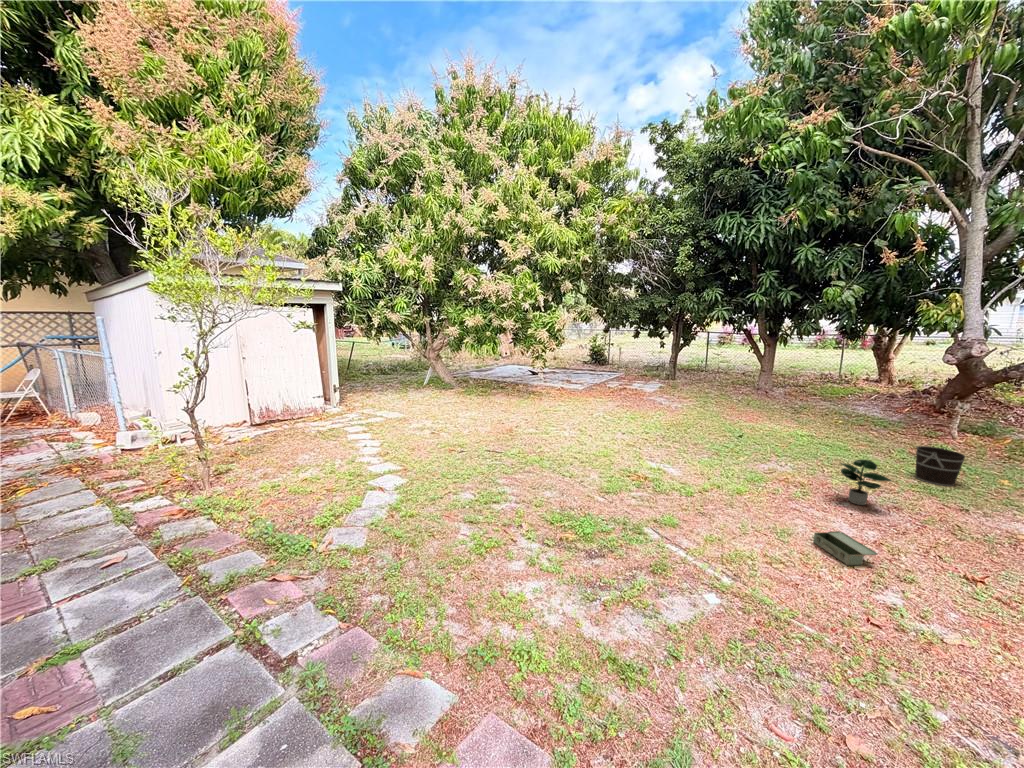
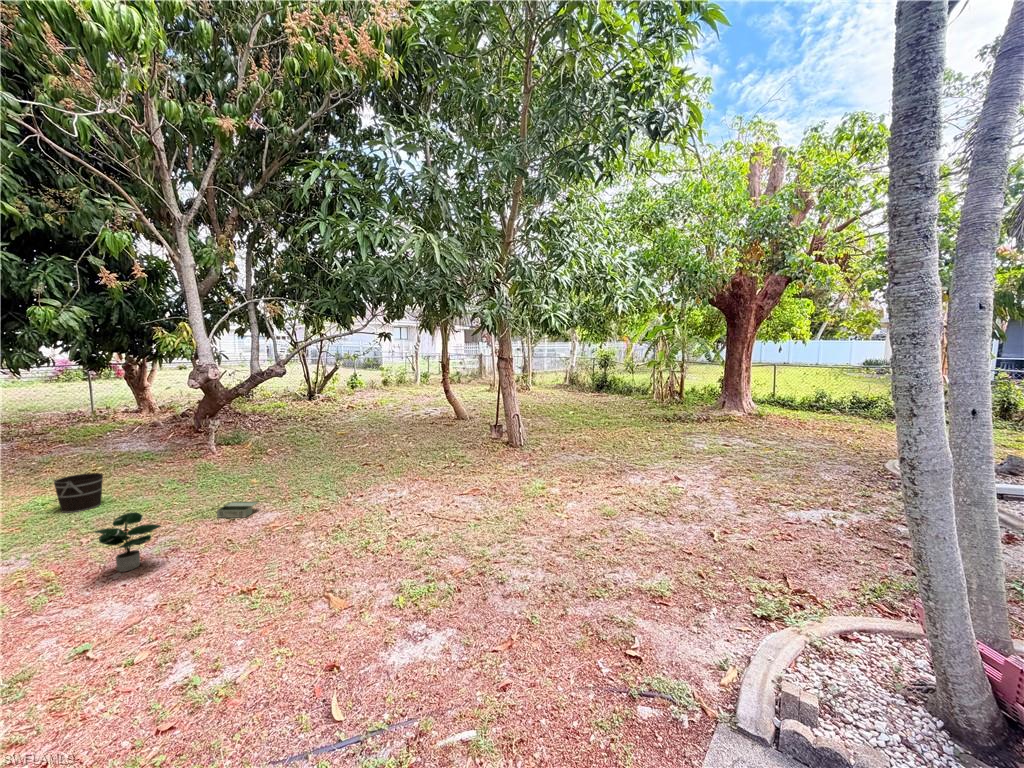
bucket: present [915,446,965,486] -> present [54,473,103,513]
toolbox: present [813,531,878,565] -> present [217,502,258,518]

